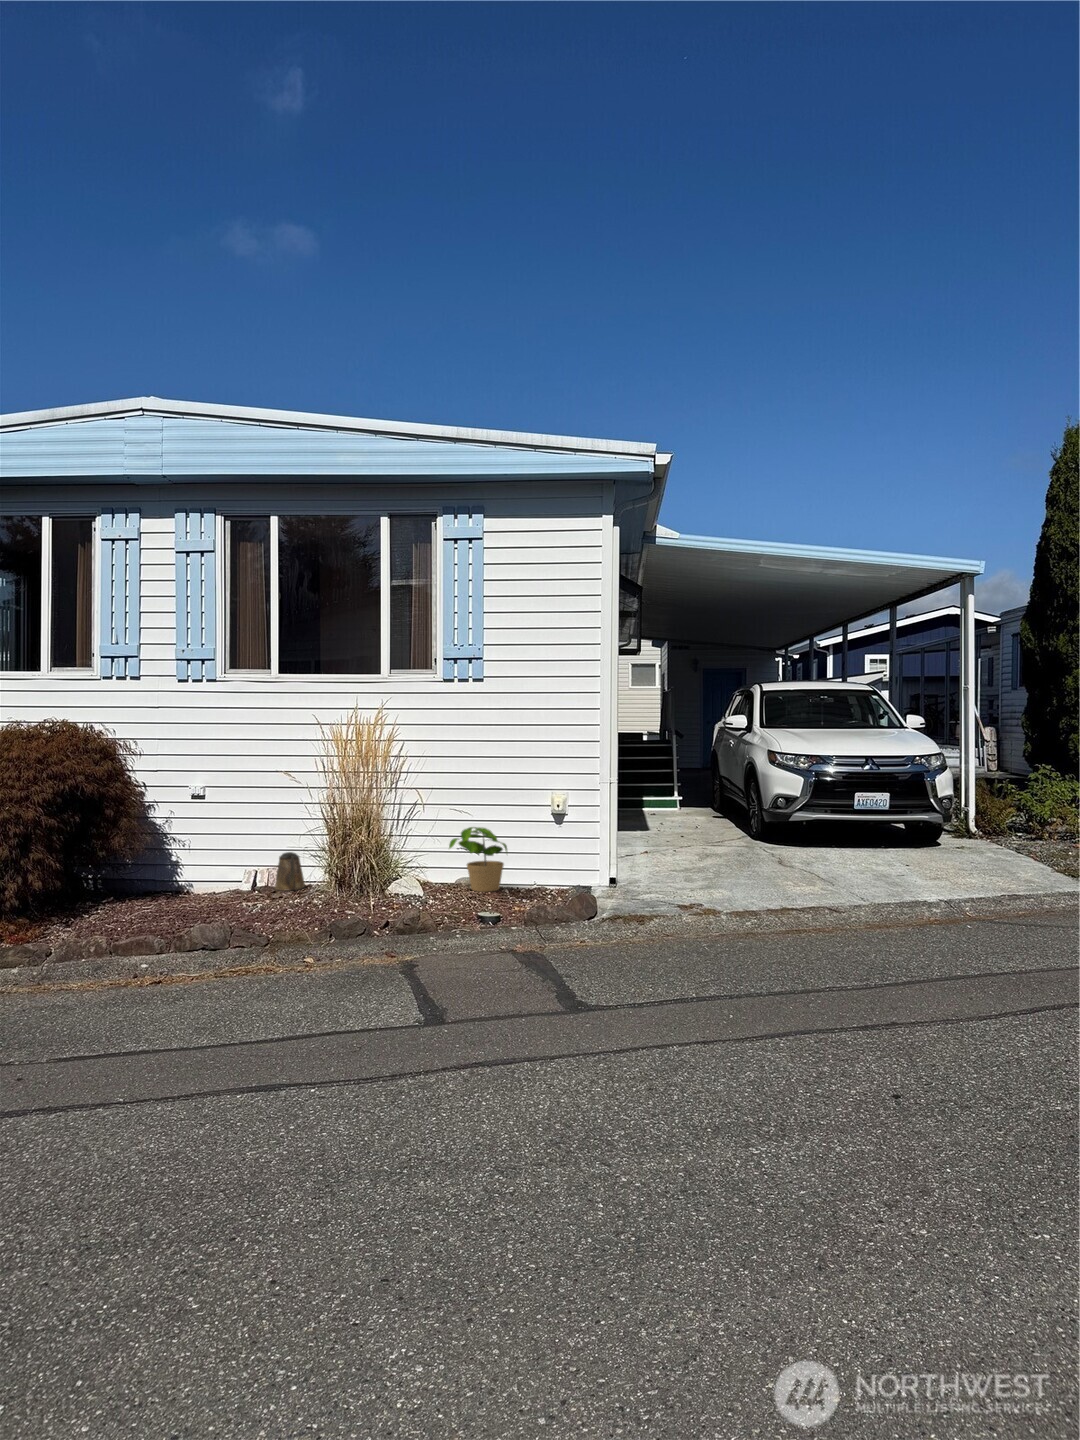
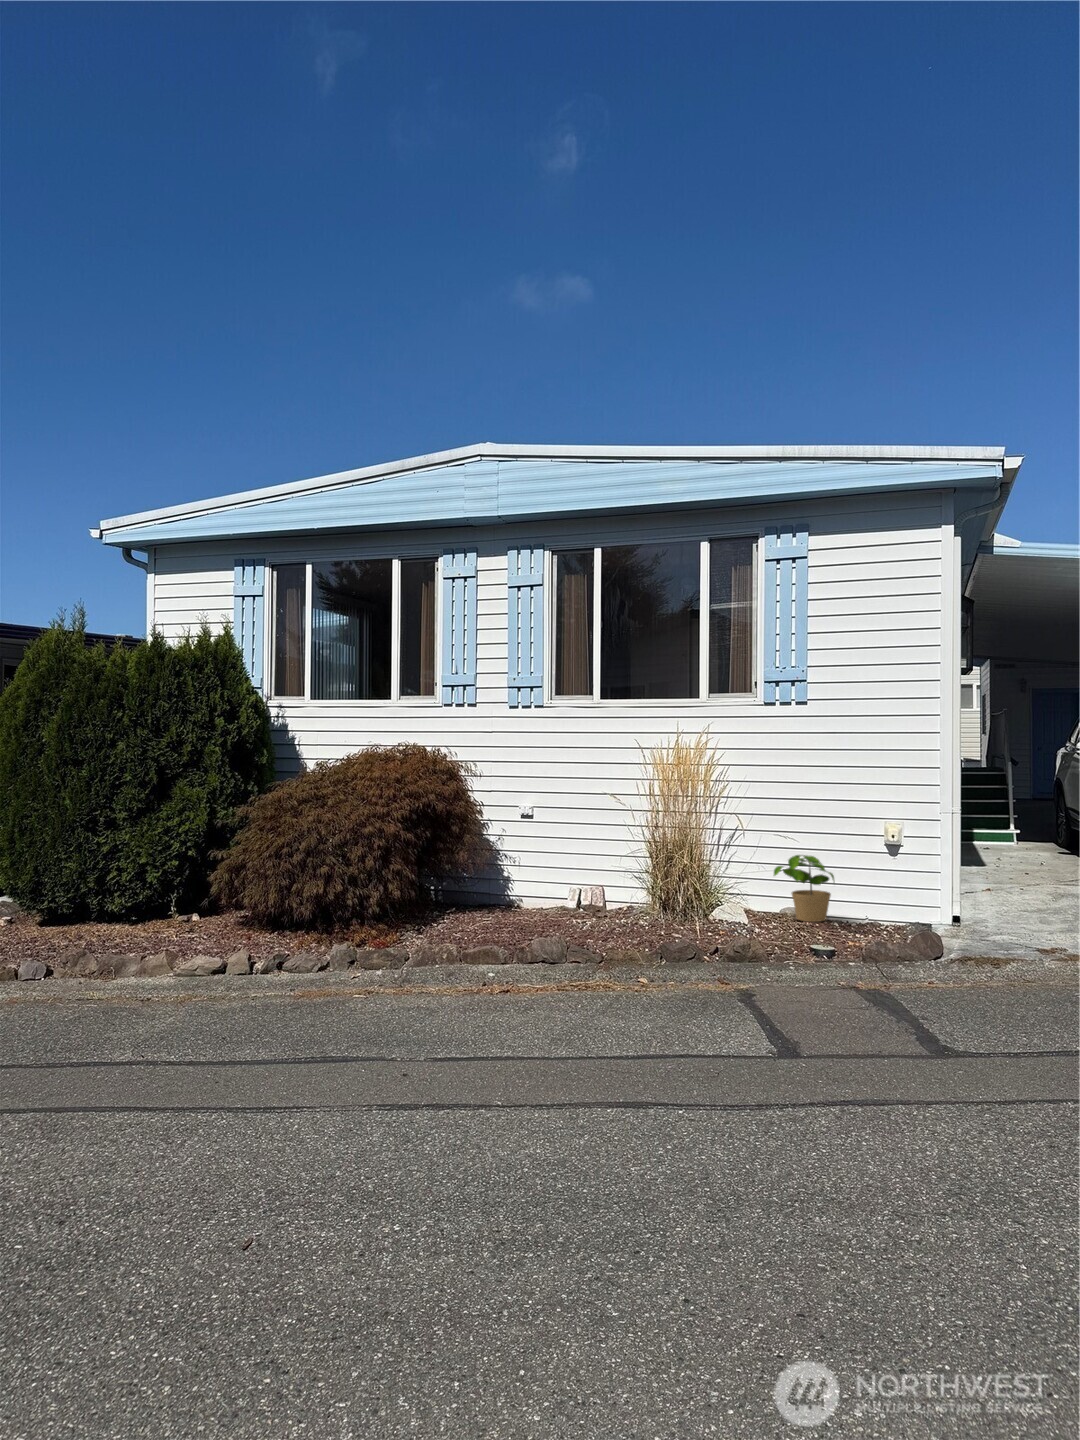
watering can: present [275,852,305,891] -> none [600,874,630,911]

